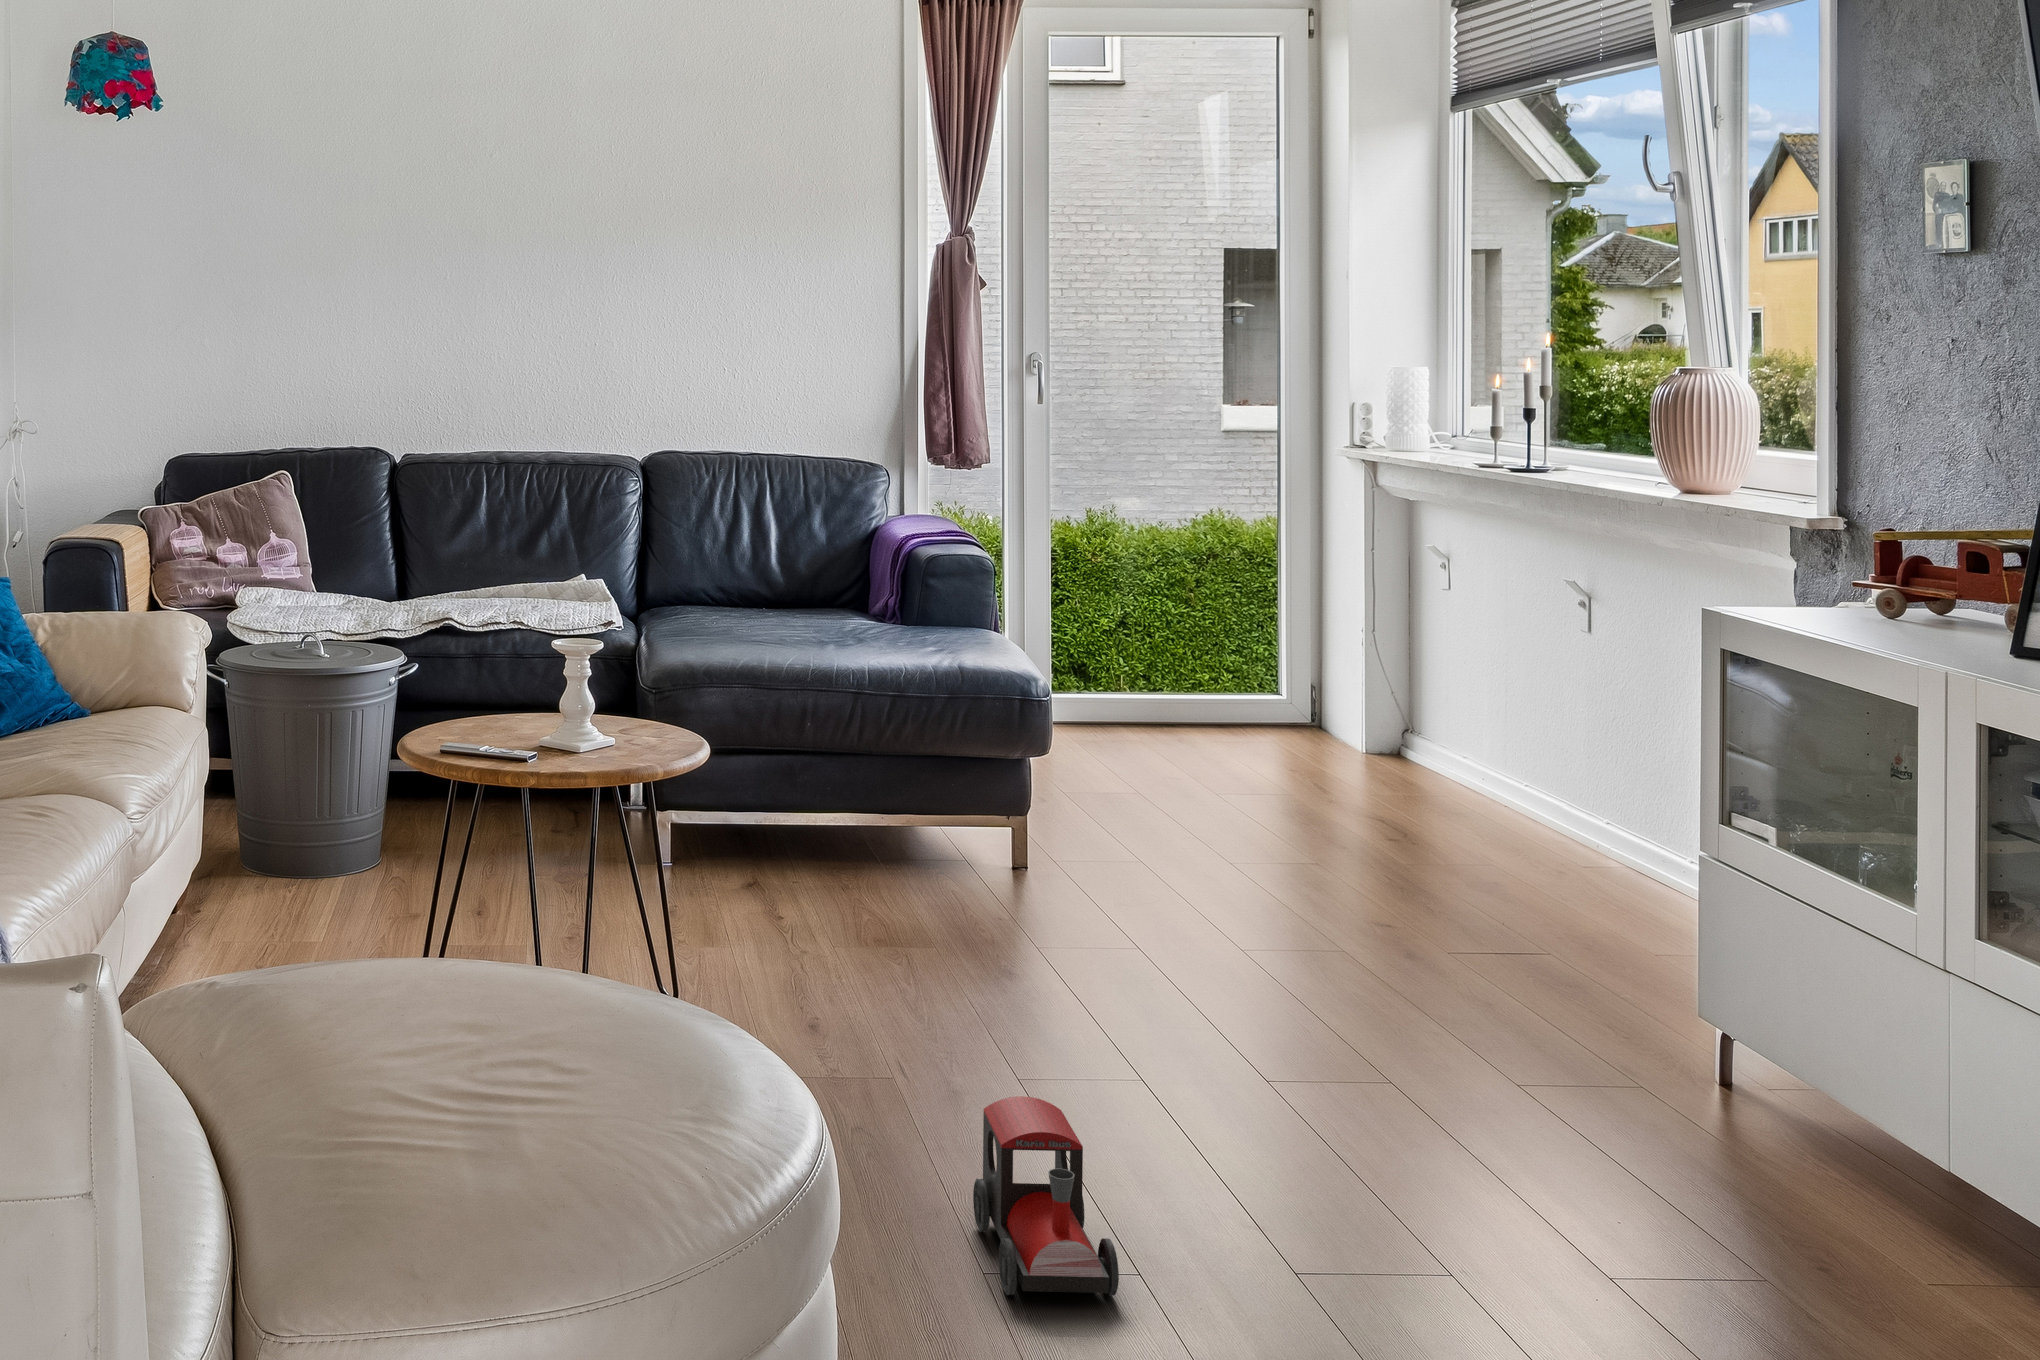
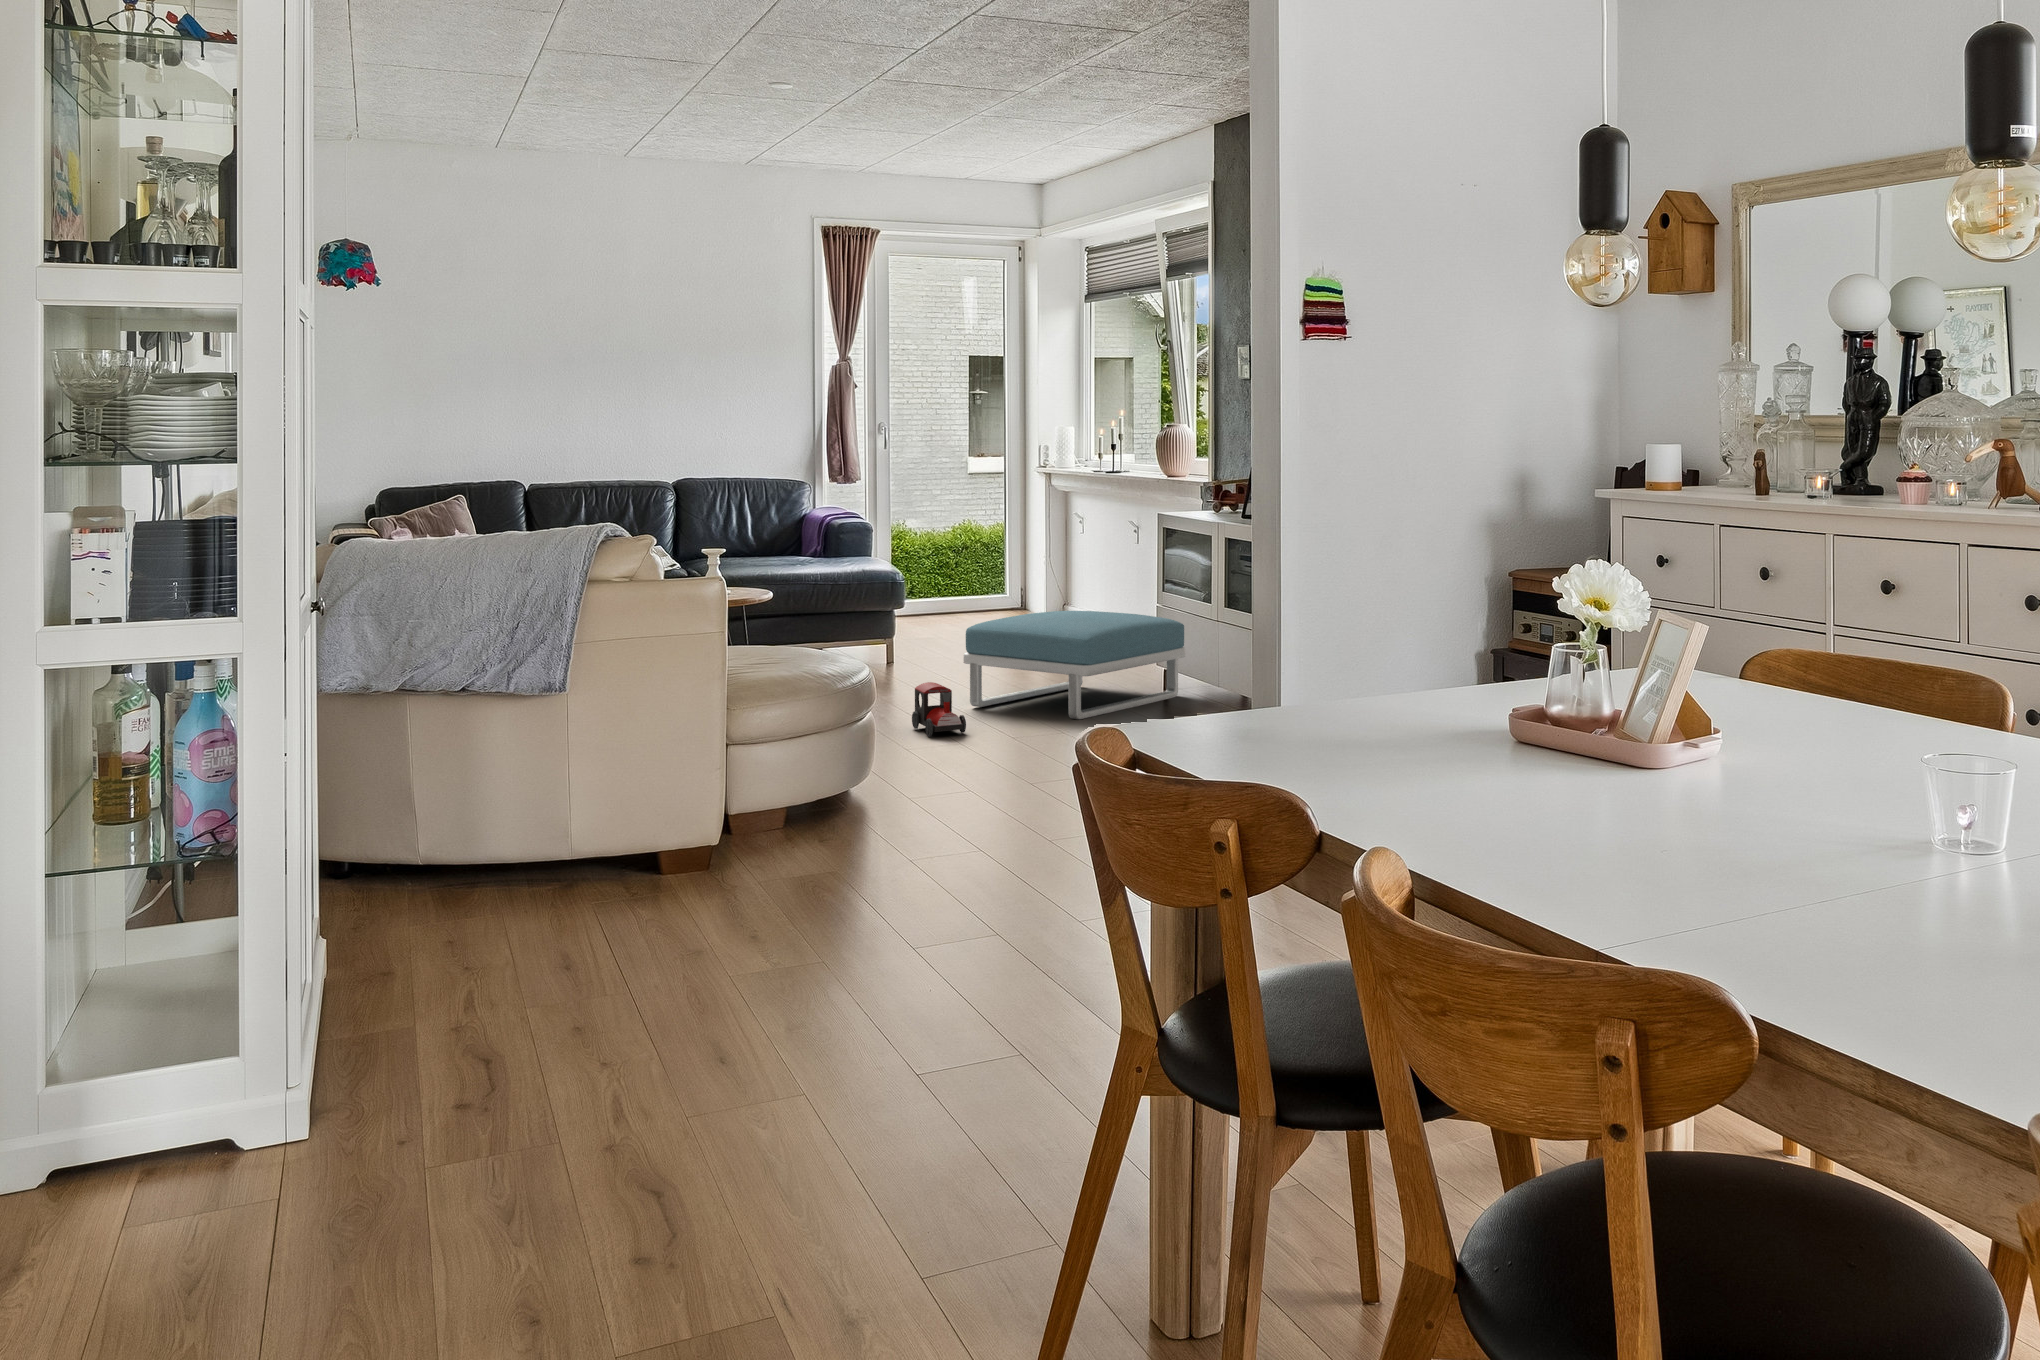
footstool: none [1138,864,1822,1285] -> present [963,611,1185,719]

